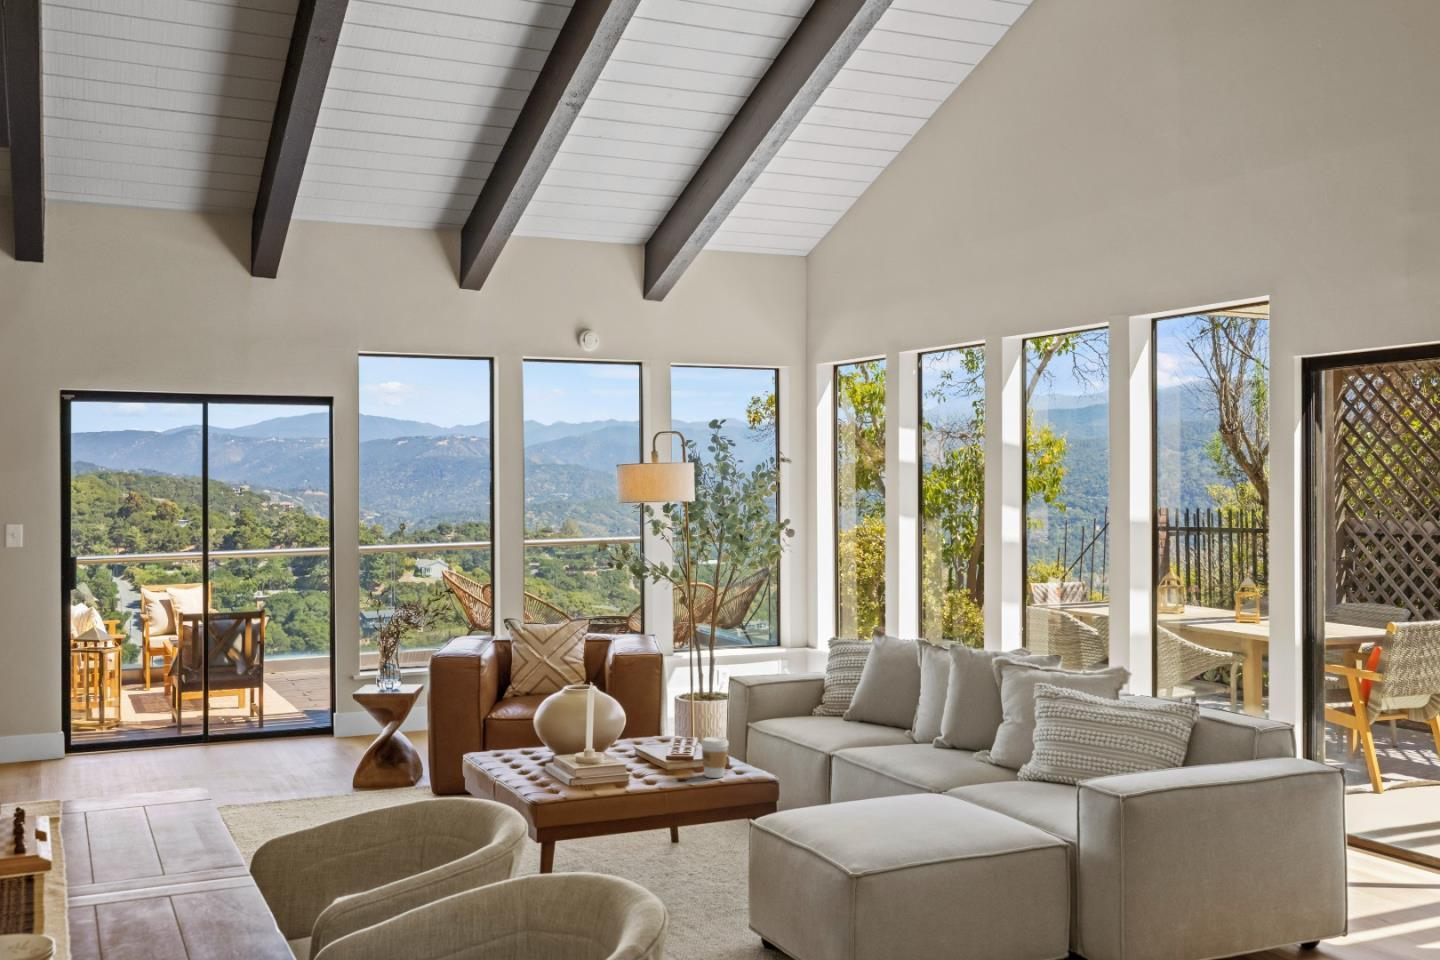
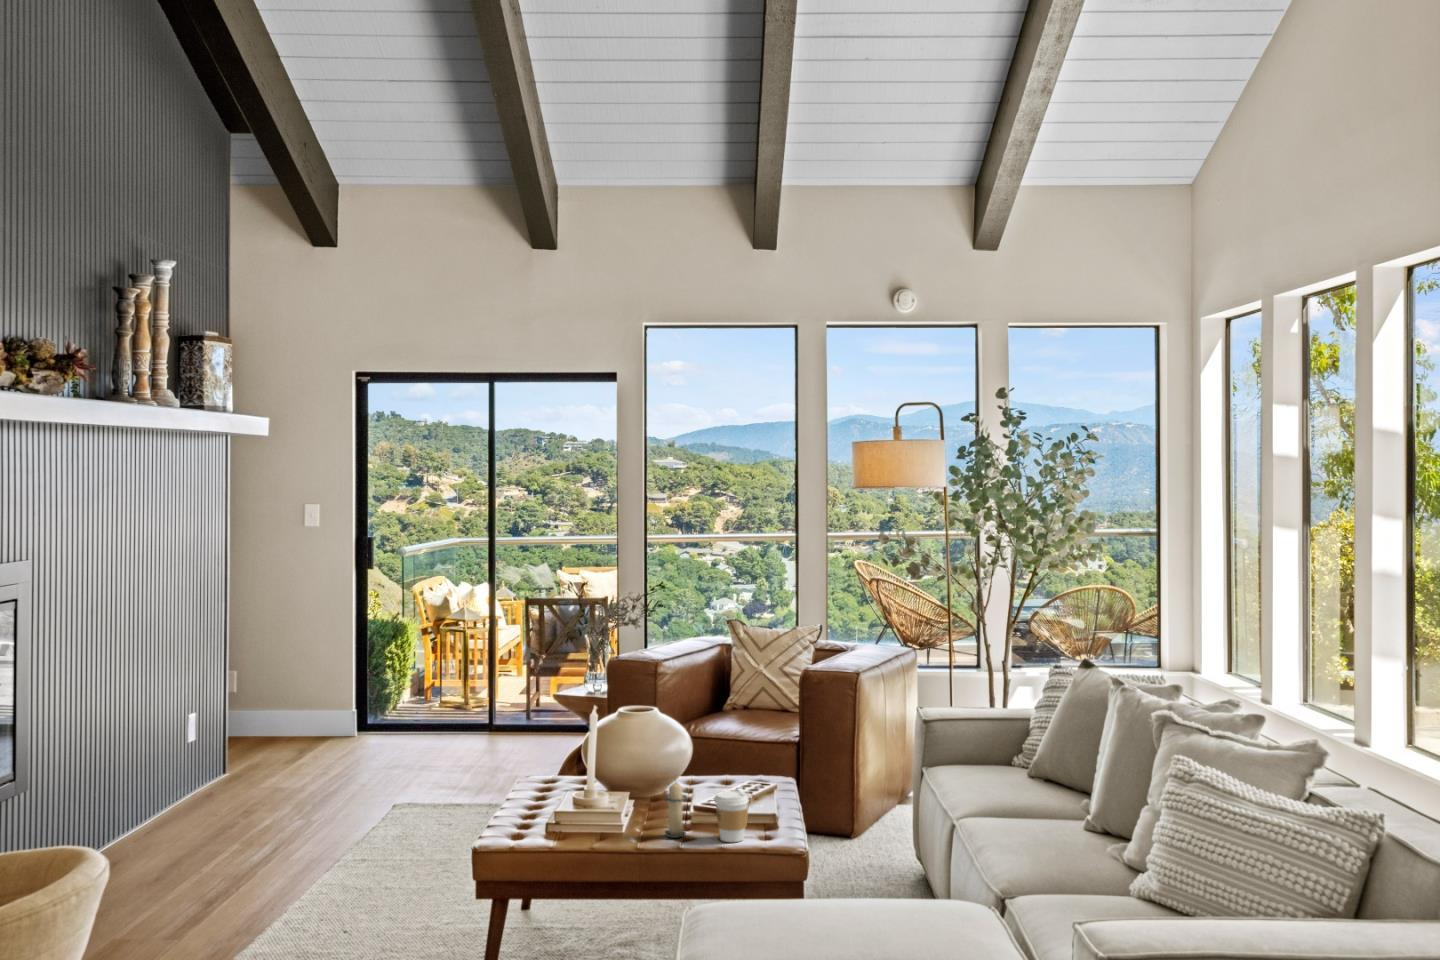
candle: none [654,730,677,780] -> present [665,782,687,838]

